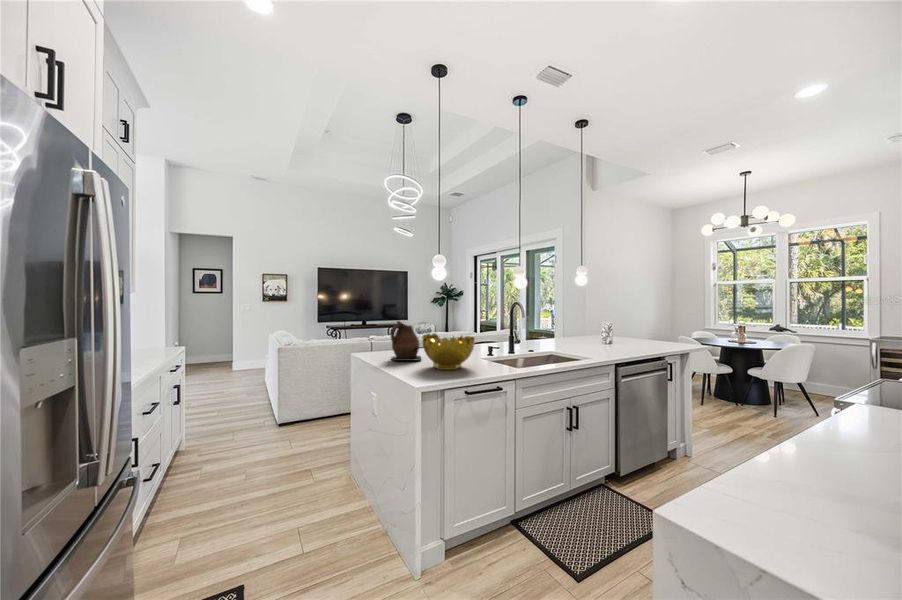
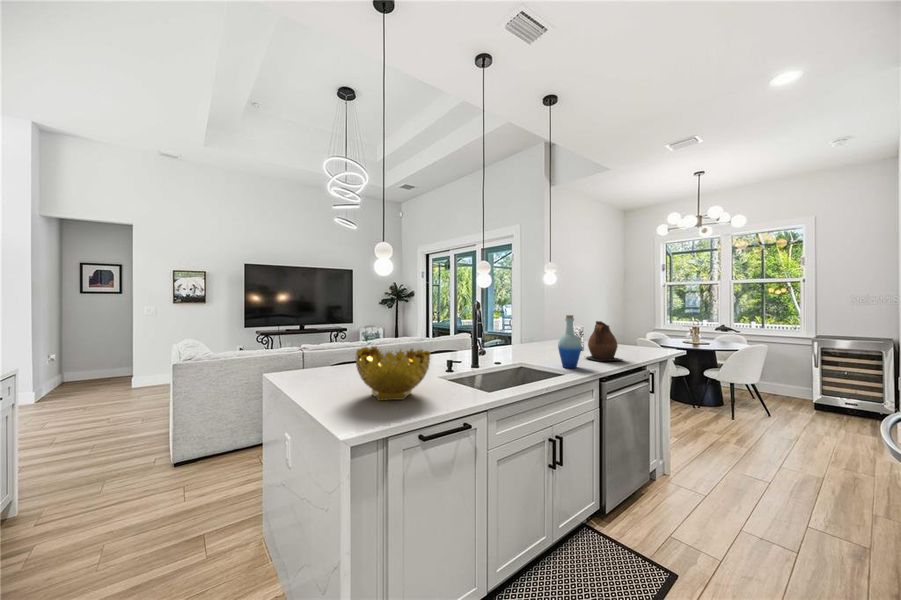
bottle: none [581,312,600,356] -> present [558,315,582,368]
ceramic pitcher: present [390,321,421,361] -> present [587,321,623,361]

